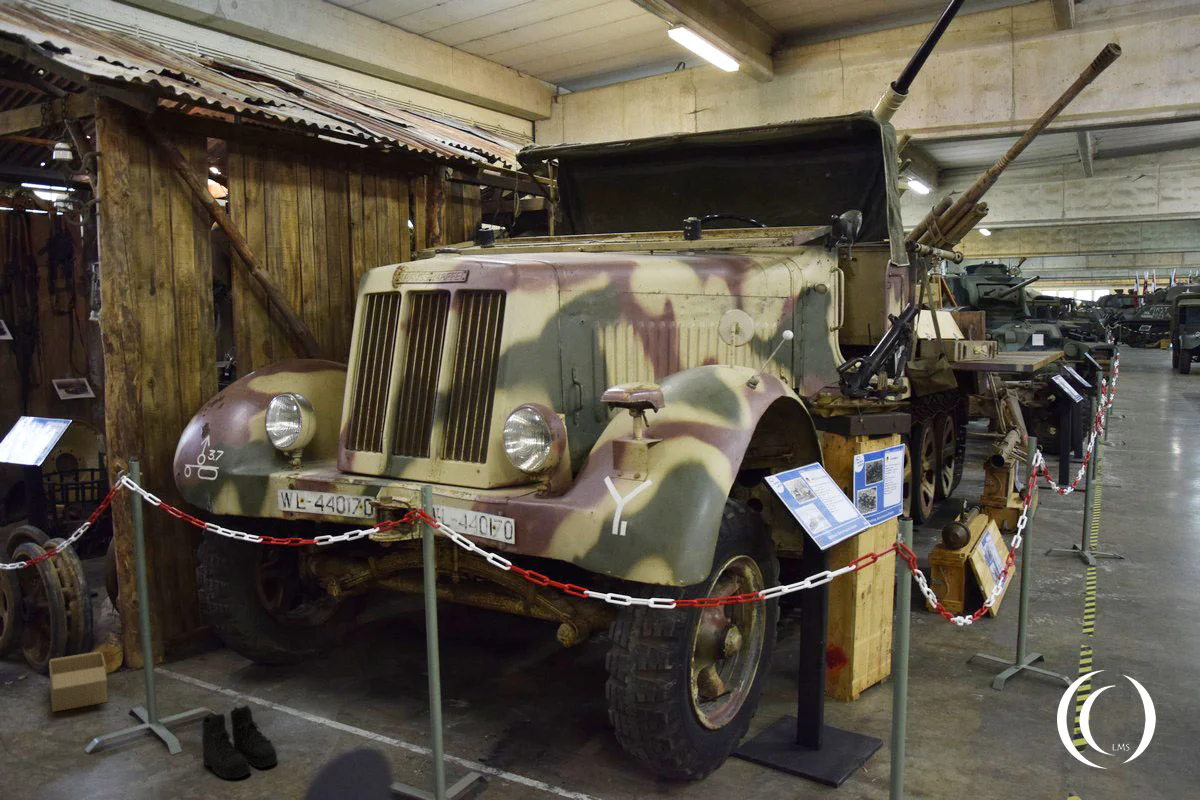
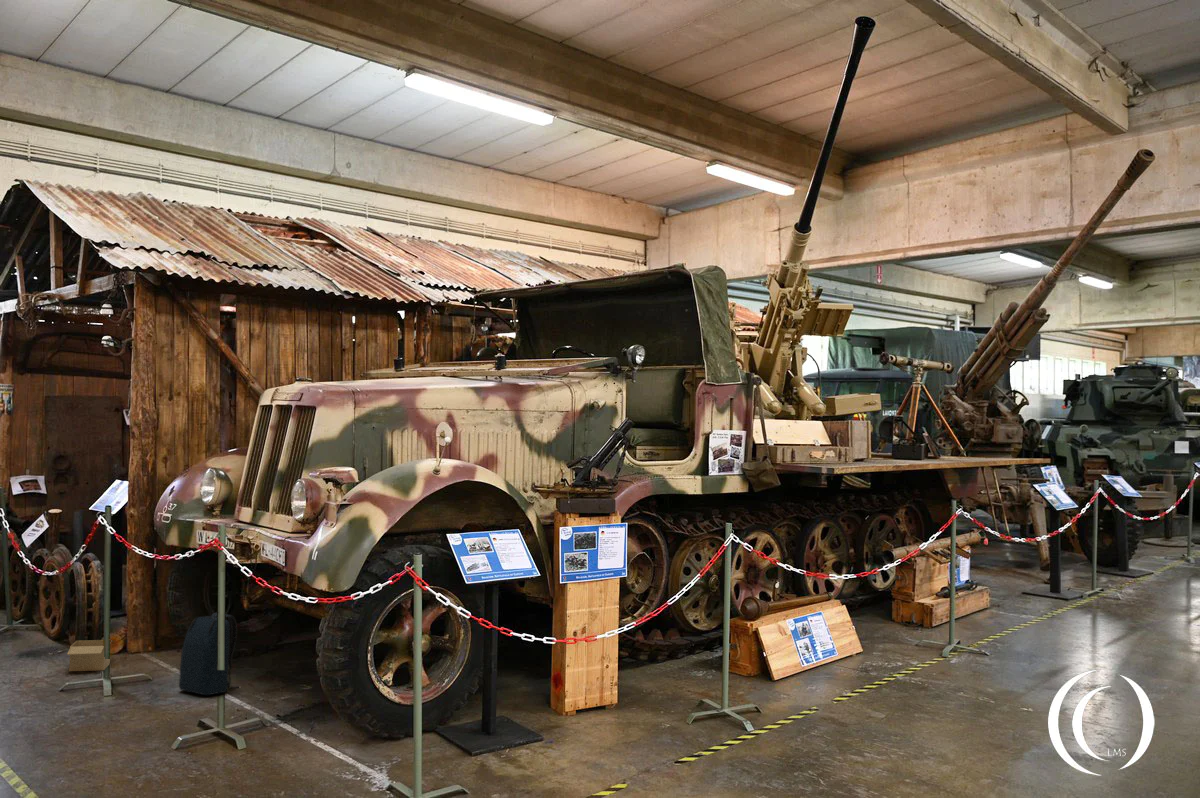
backpack: none [270,606,354,734] -> present [179,613,237,695]
boots: present [202,705,277,779] -> none [124,667,166,707]

